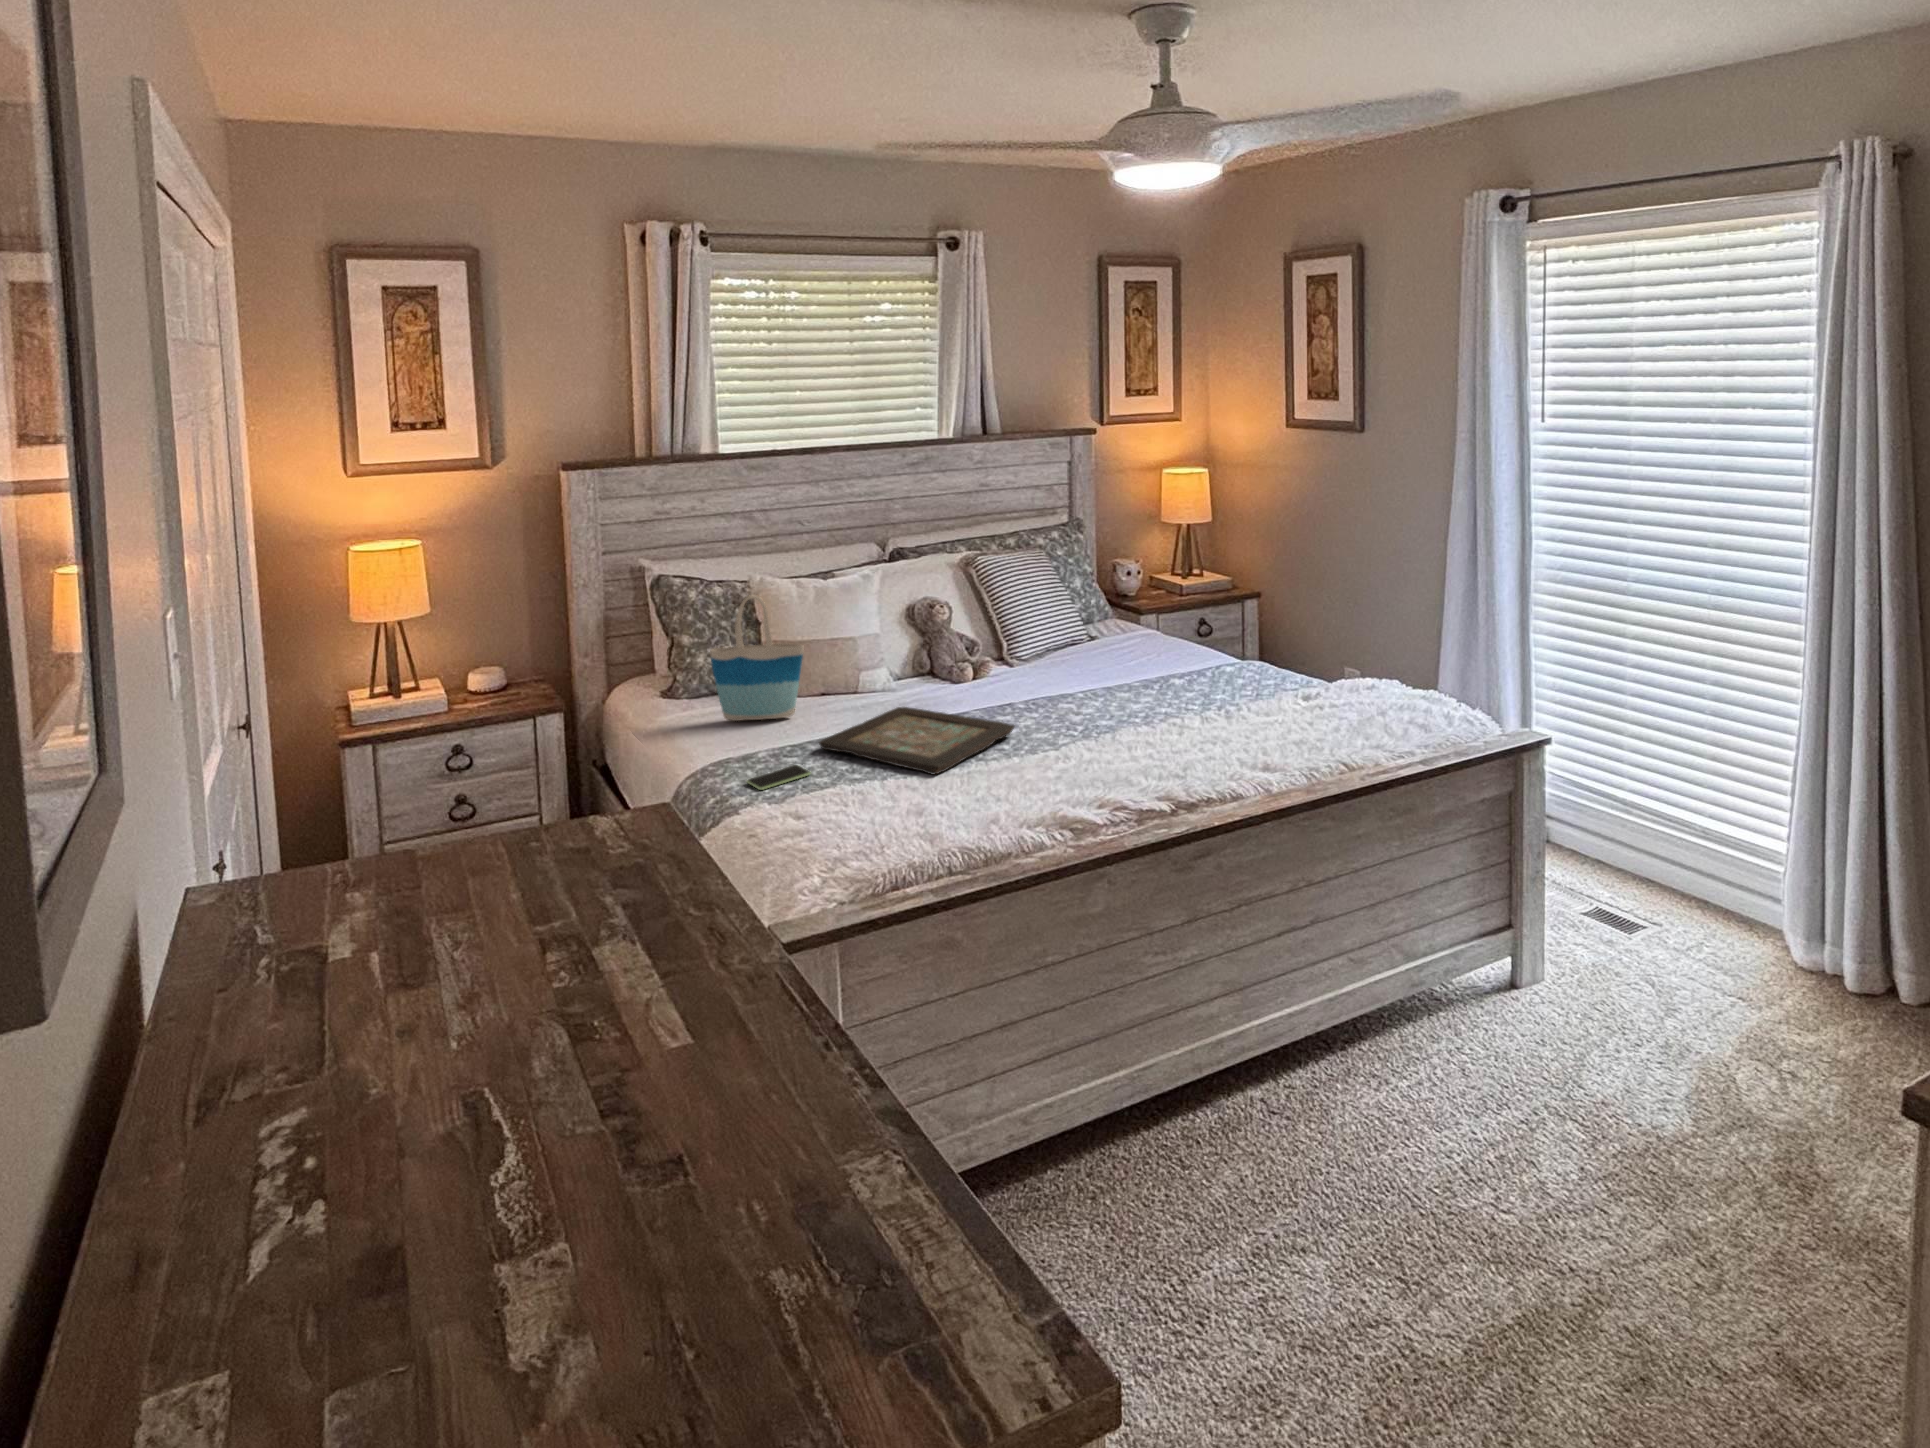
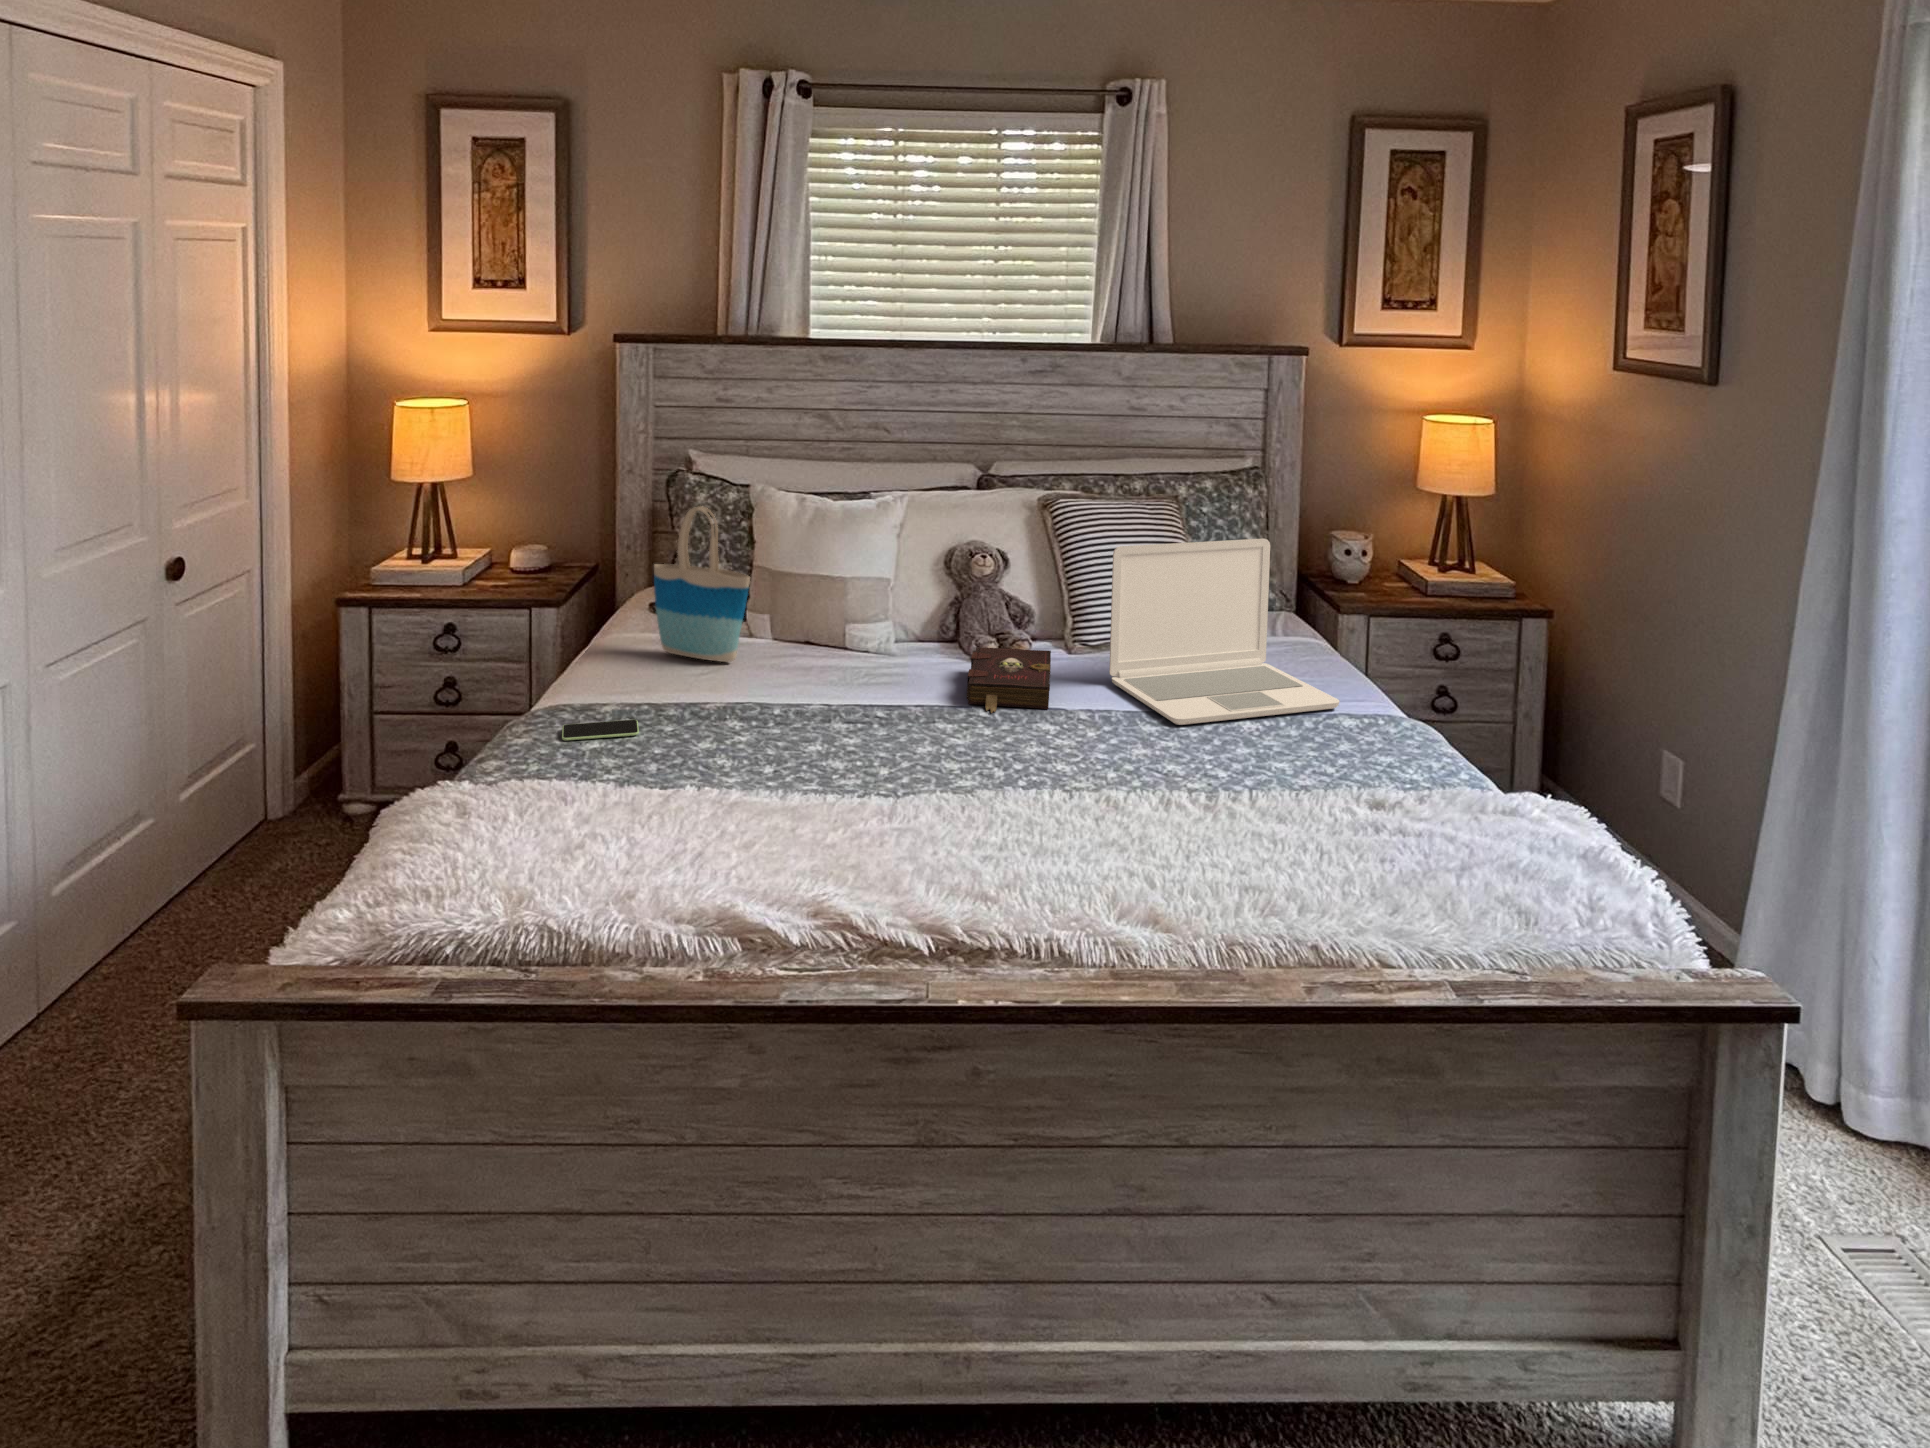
laptop: none [1066,561,1220,692] -> present [1109,539,1339,725]
book: none [971,663,1057,710] -> present [966,647,1051,713]
decorative tray: present [819,707,1014,775] -> none [691,676,925,770]

